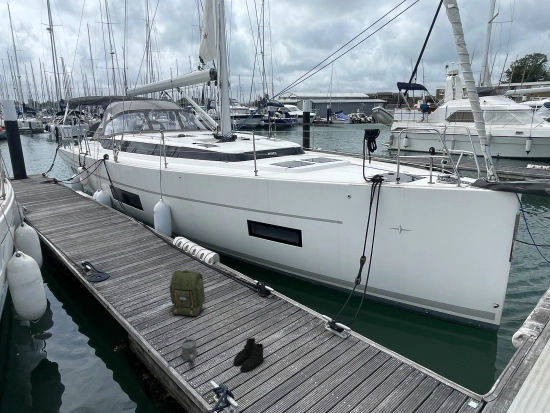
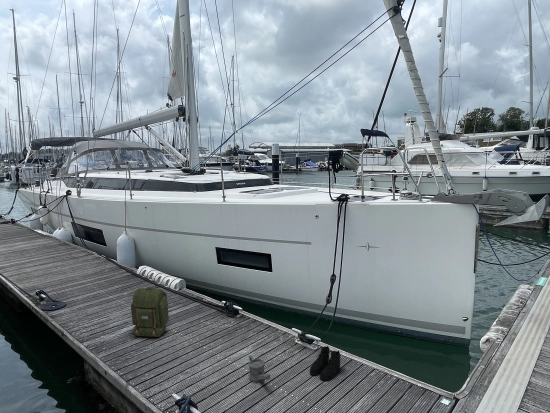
watering can: present [181,336,198,361] -> present [249,356,271,382]
boots: present [233,338,264,372] -> present [310,346,340,381]

